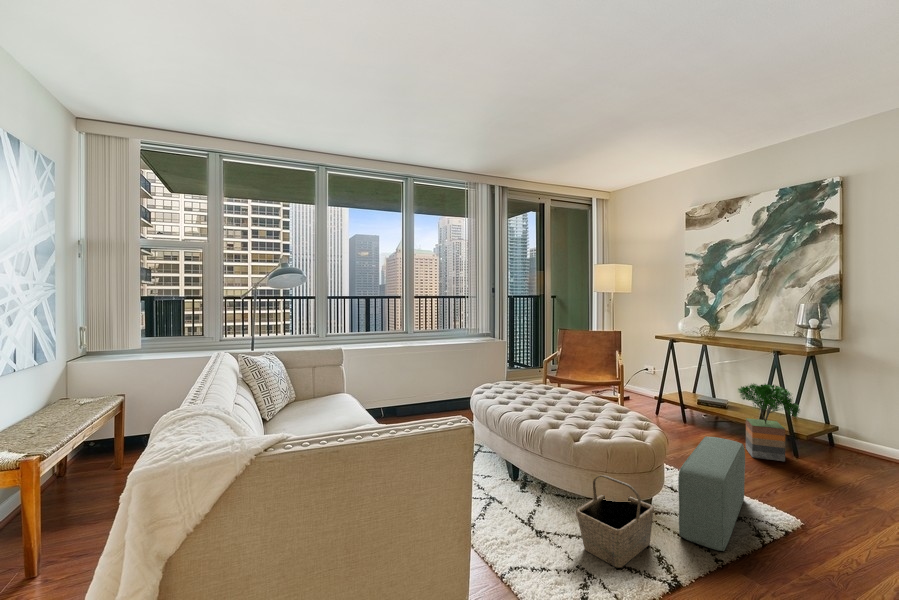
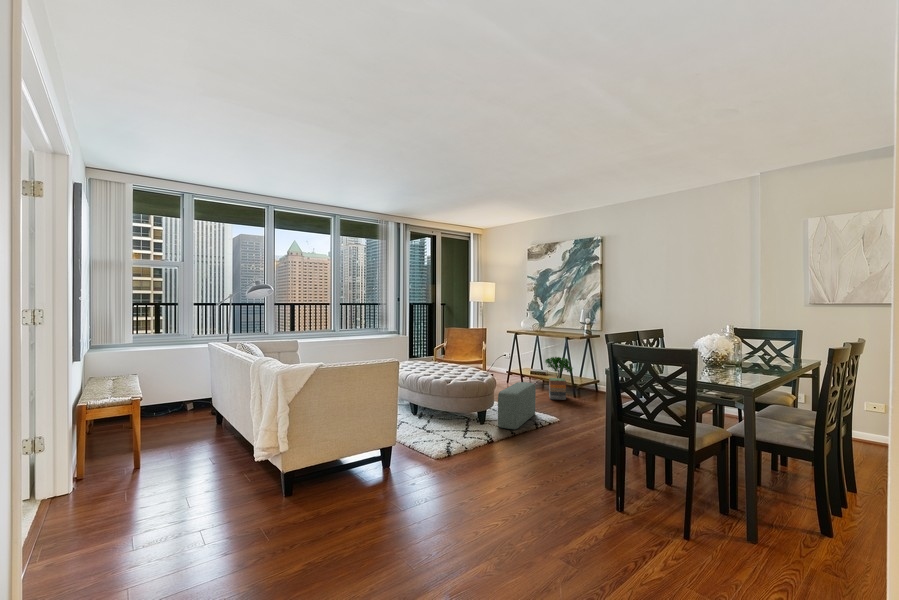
basket: present [576,475,654,567] -> none [447,398,485,437]

